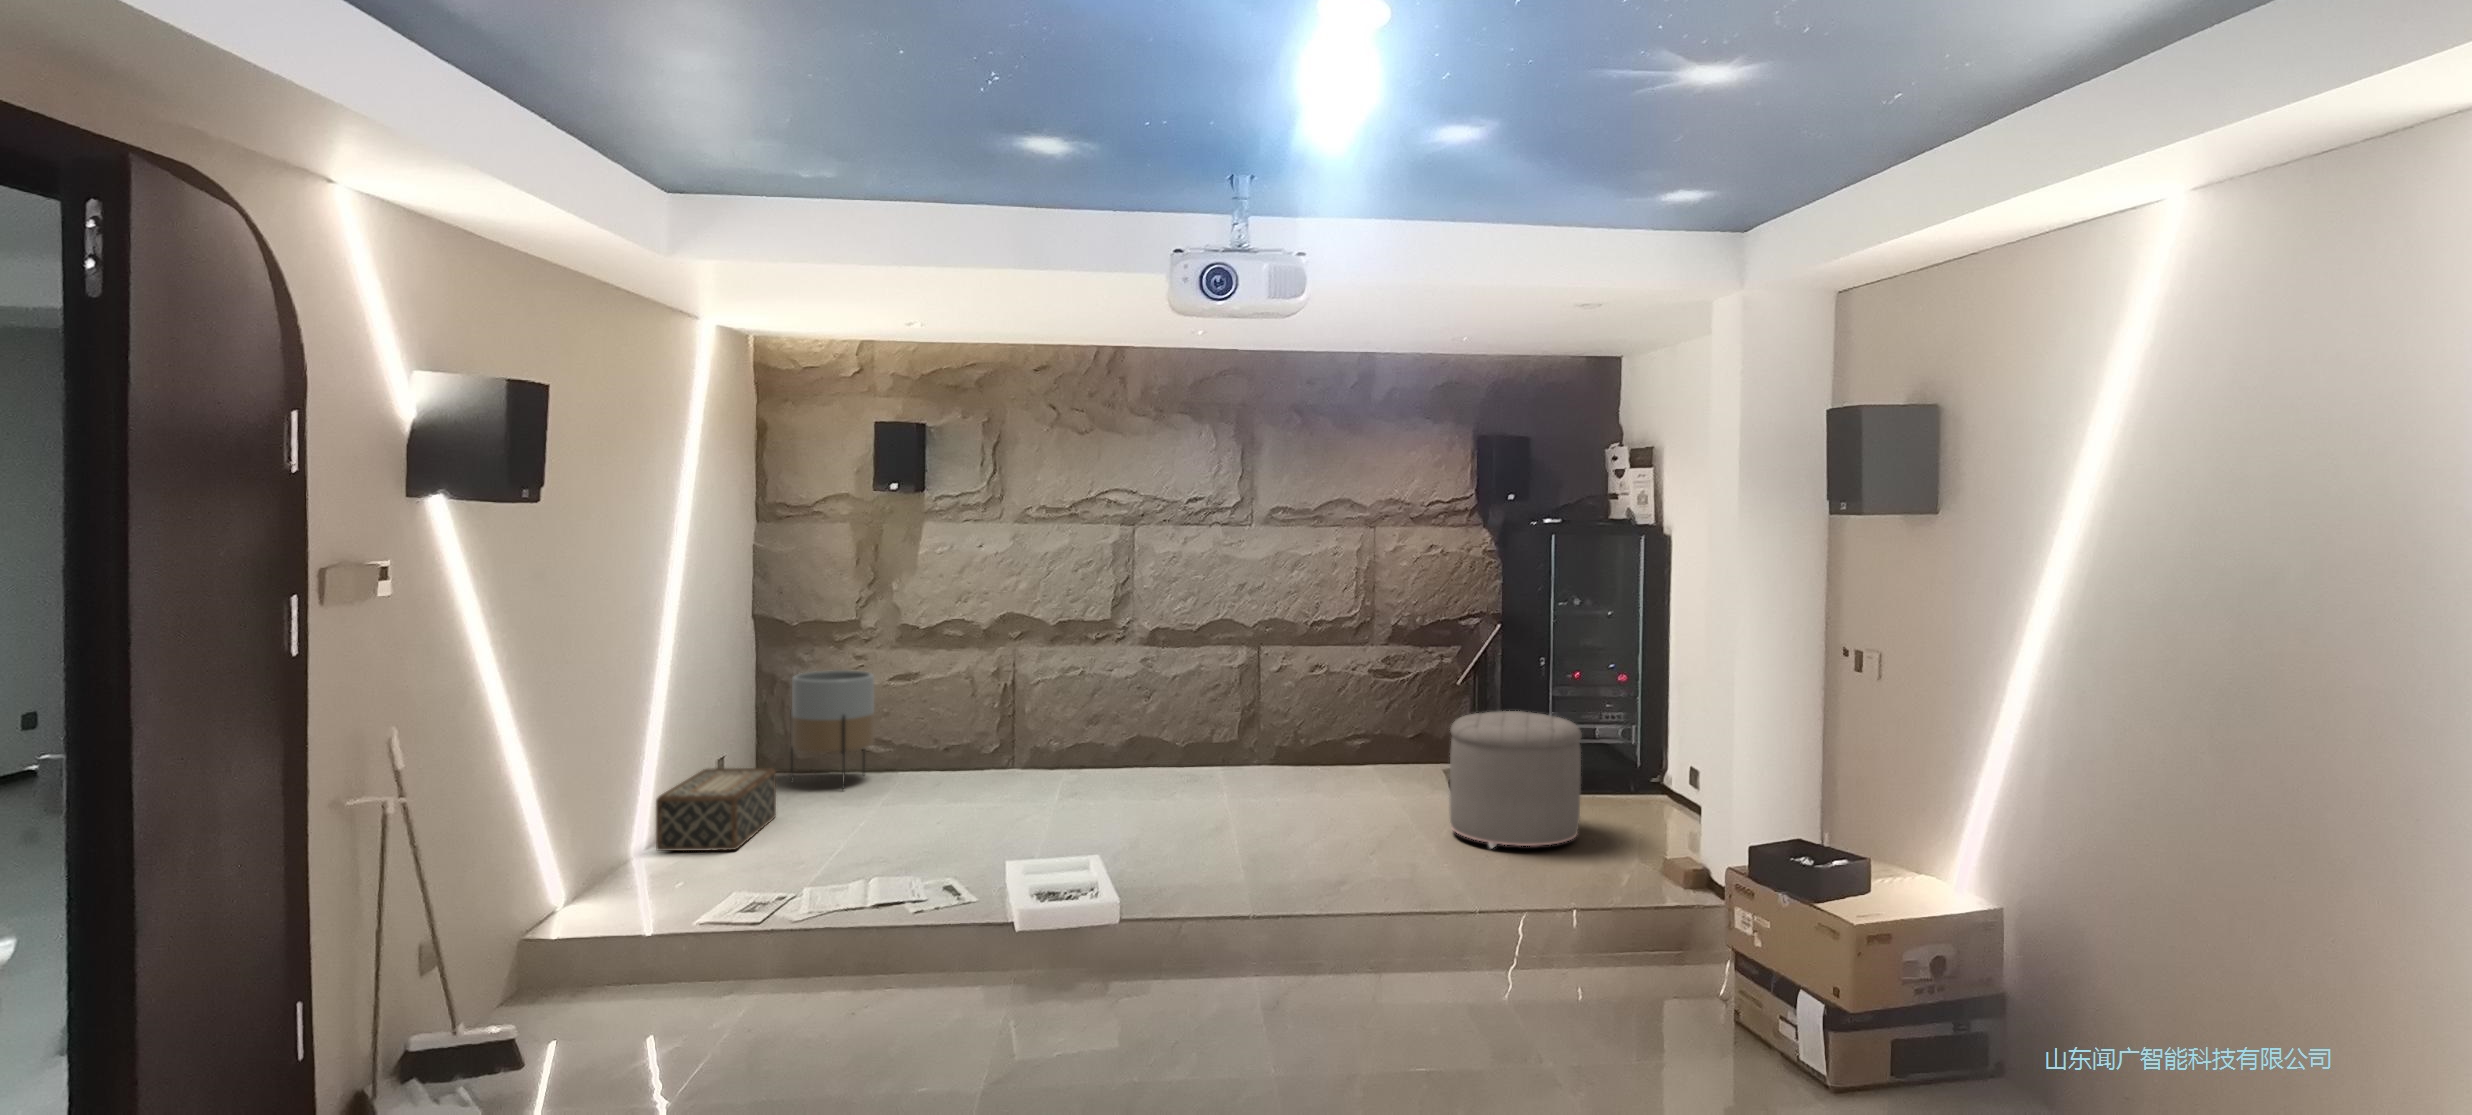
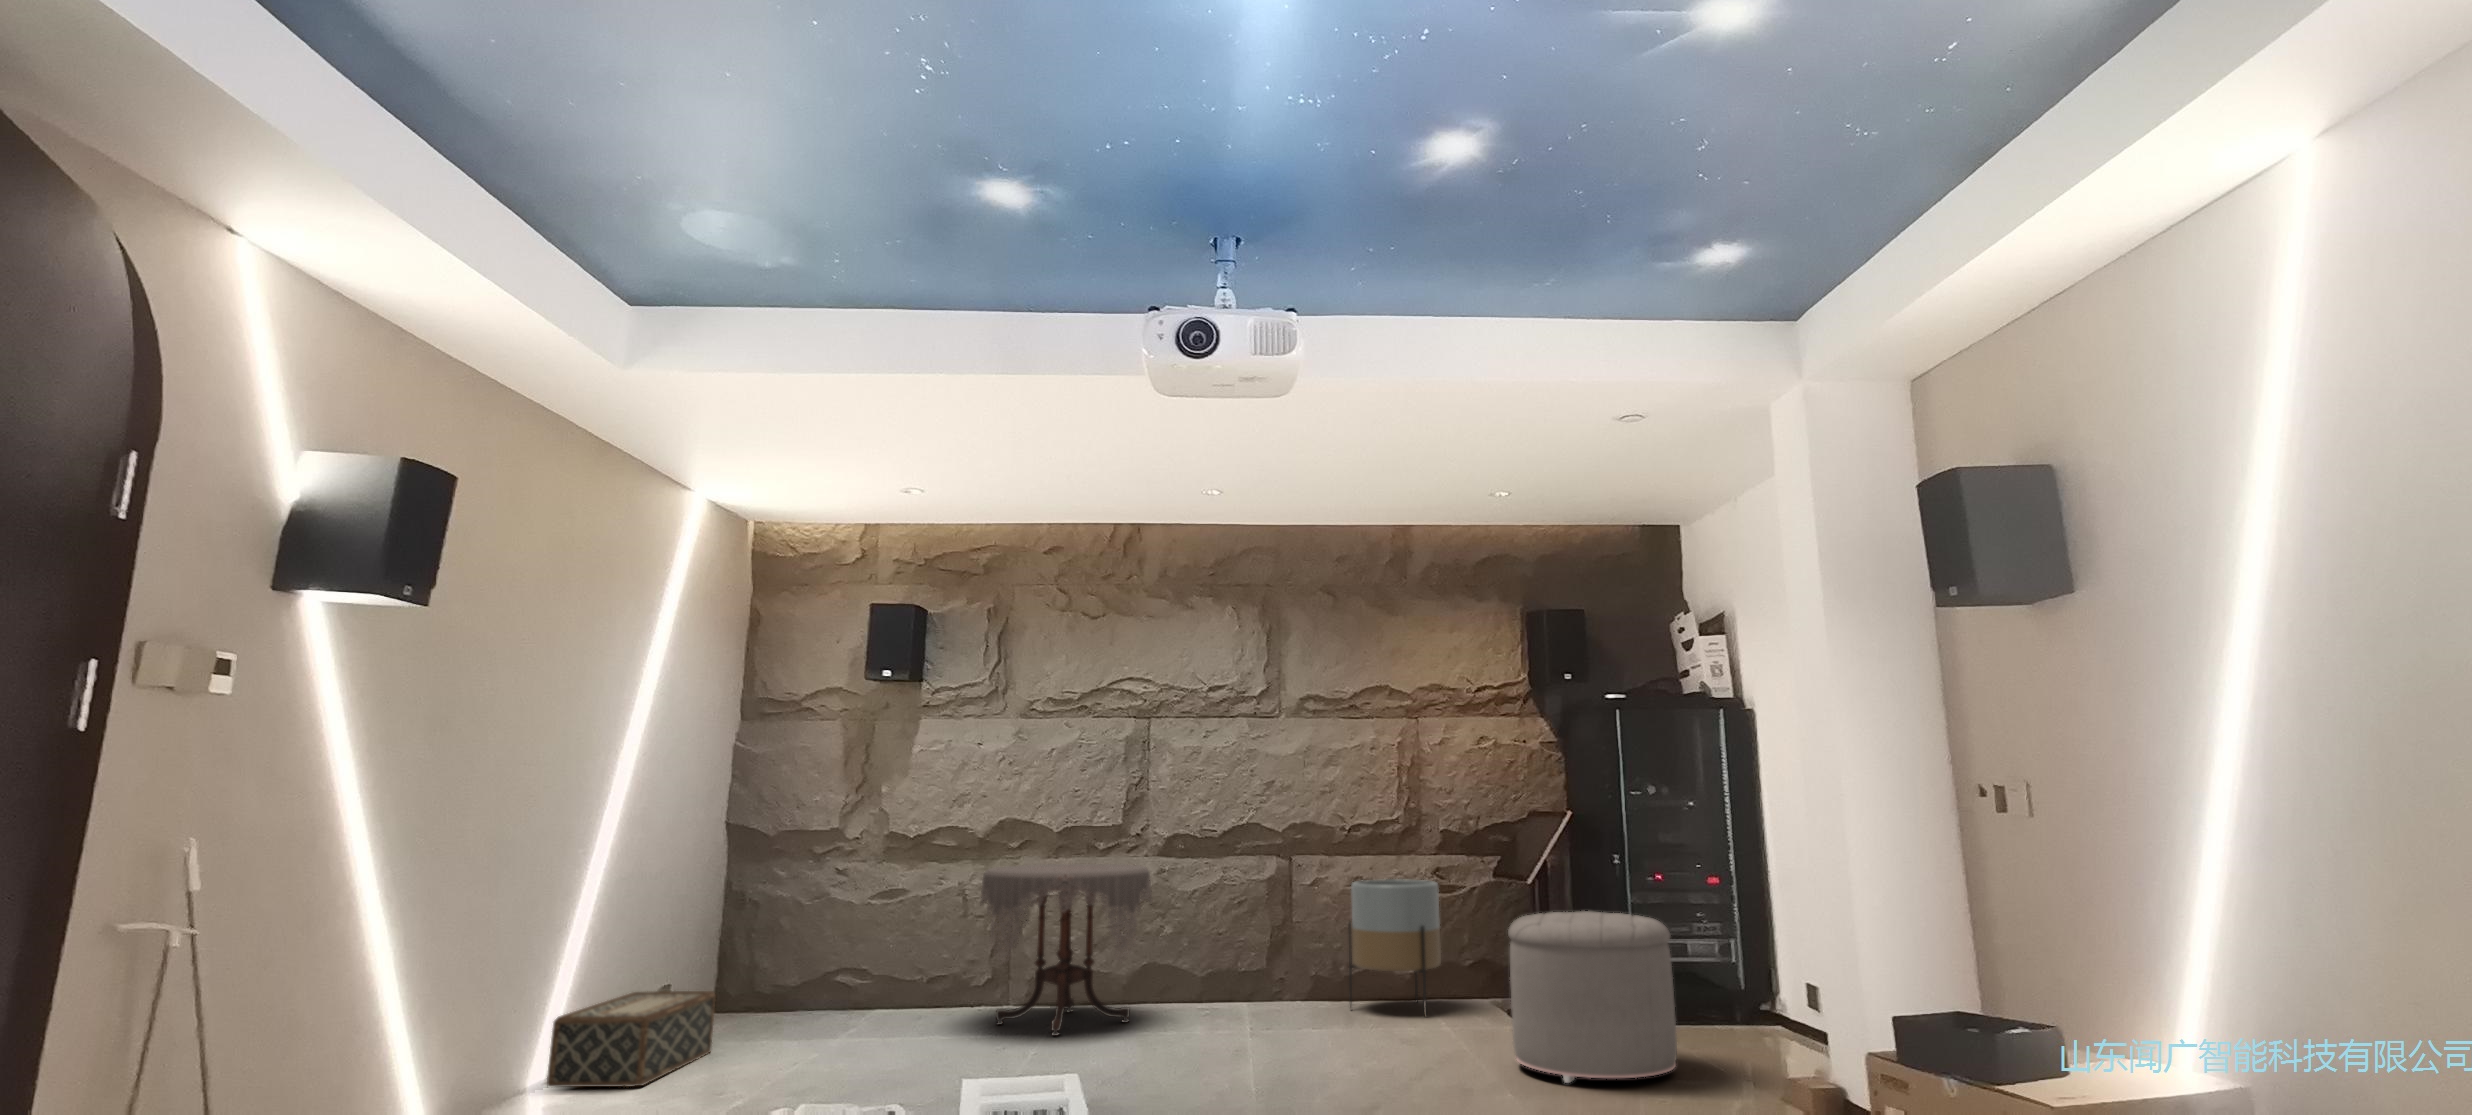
side table: none [993,654,1143,802] -> present [981,864,1152,1036]
planter: present [791,670,874,788] -> present [1348,879,1441,1016]

